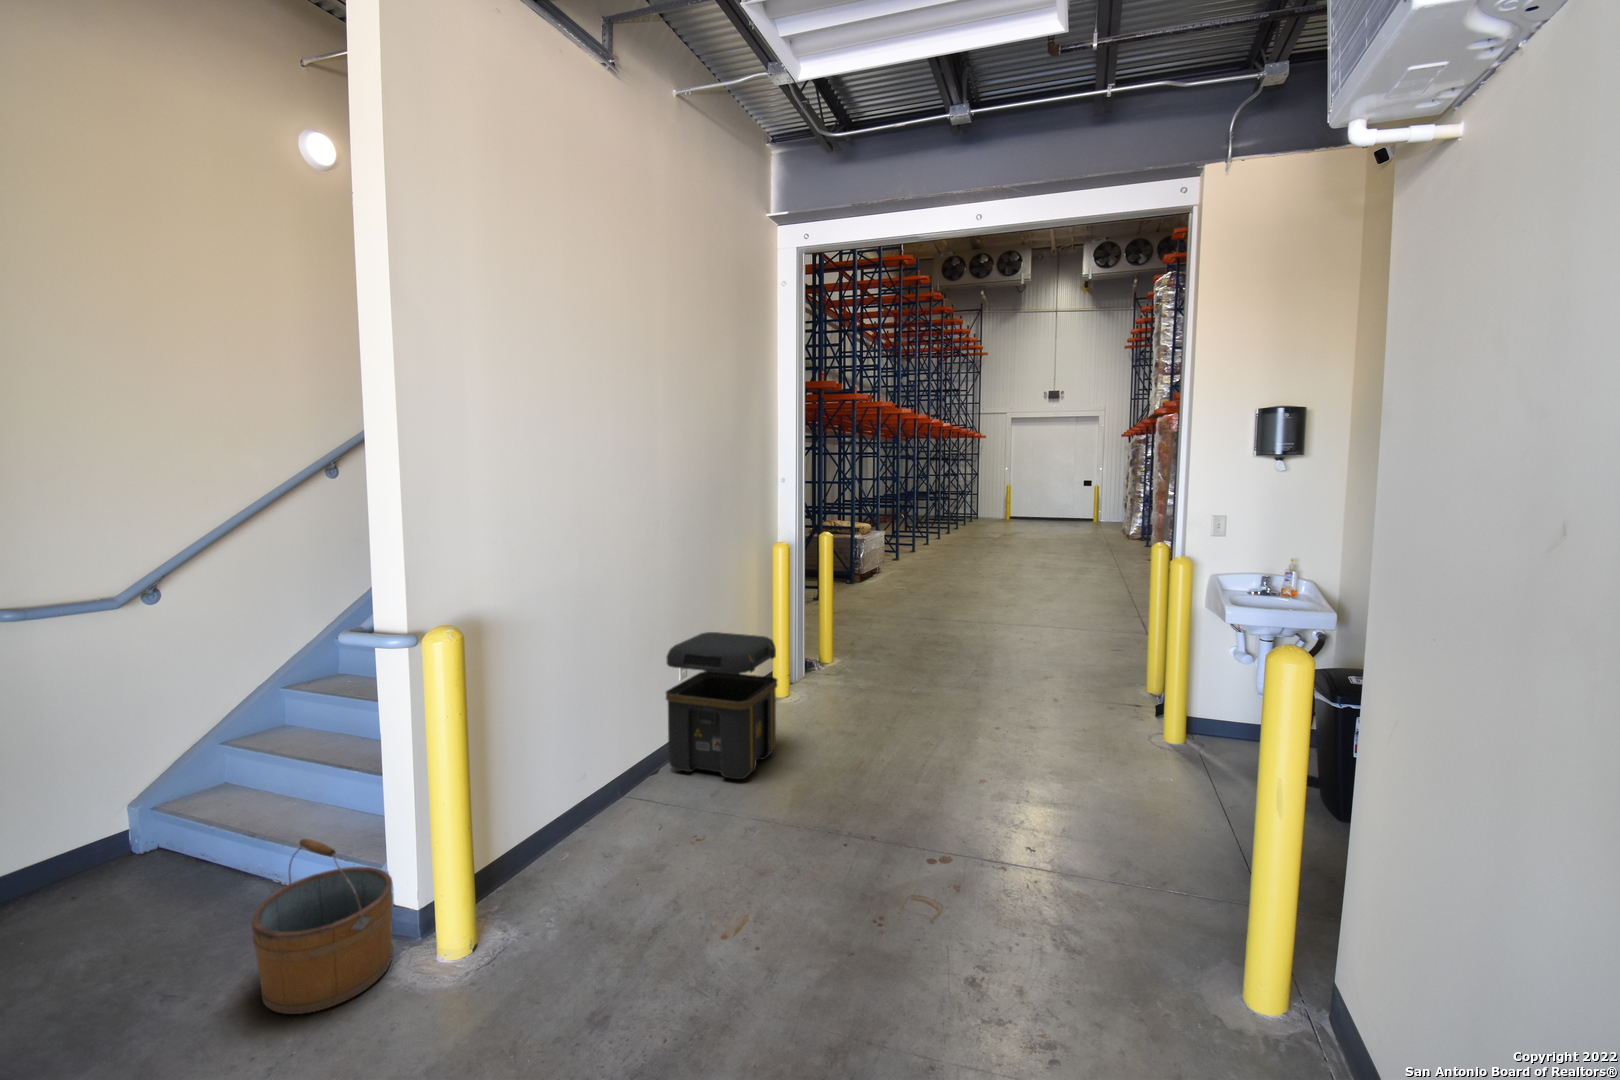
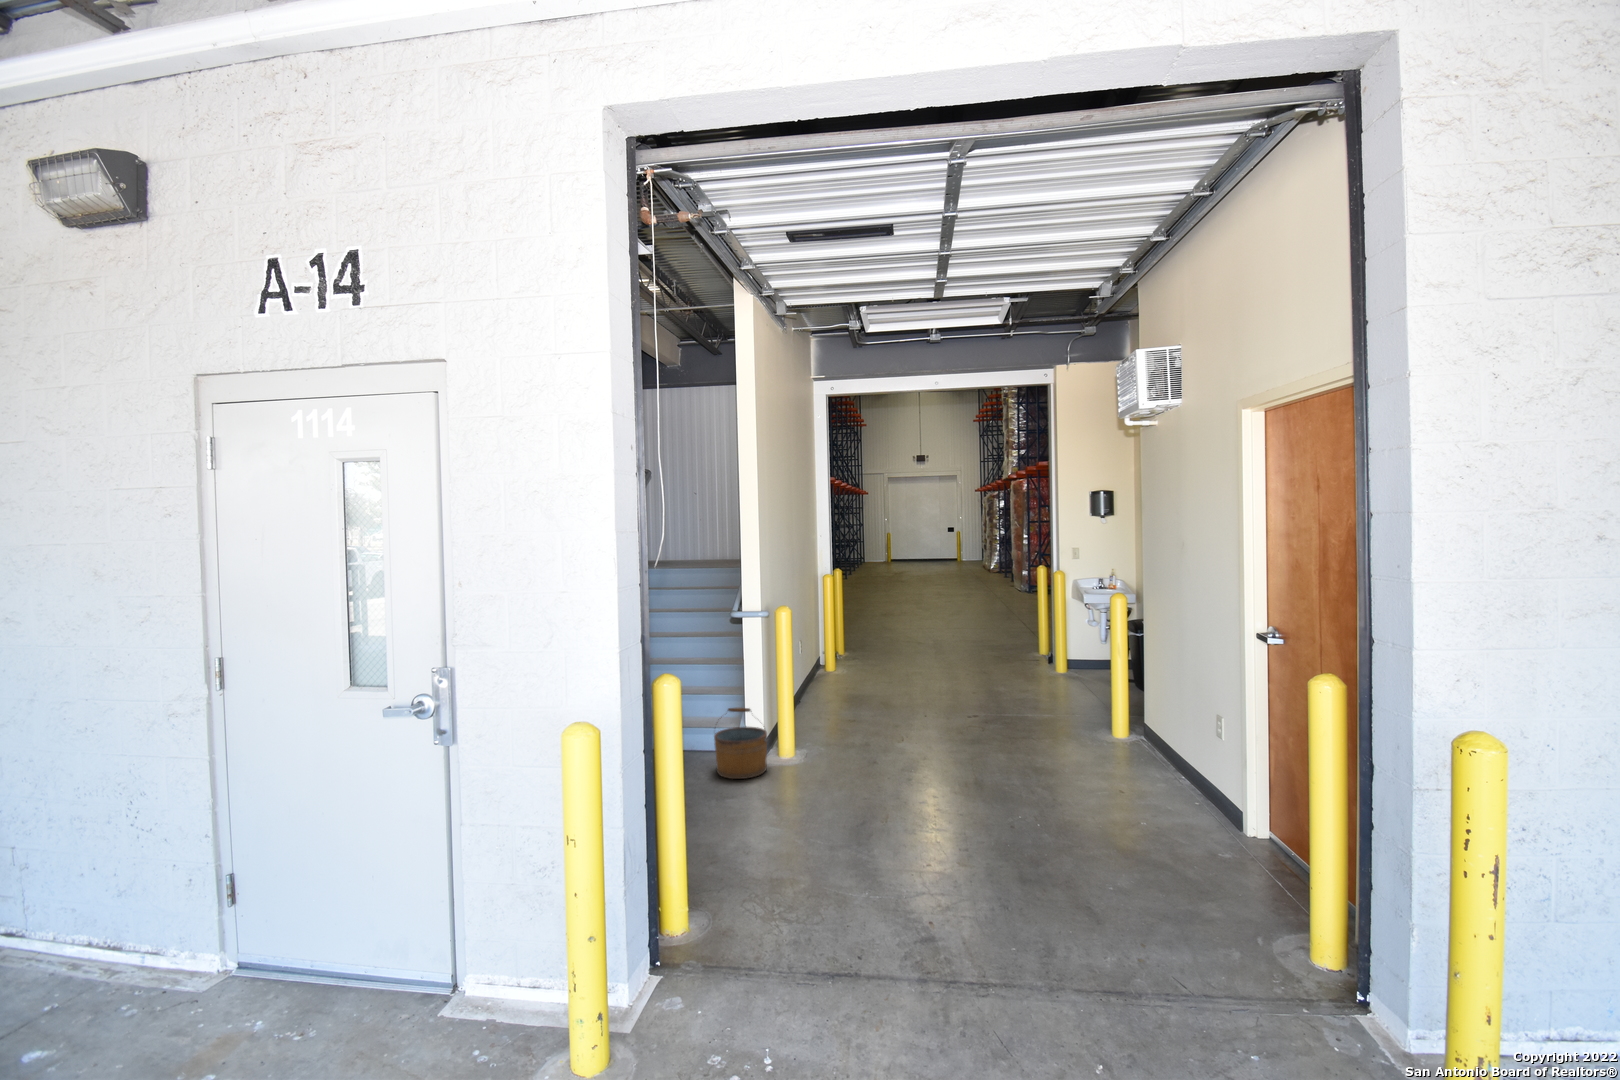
toolbox: present [666,632,777,779] -> none [801,627,856,705]

